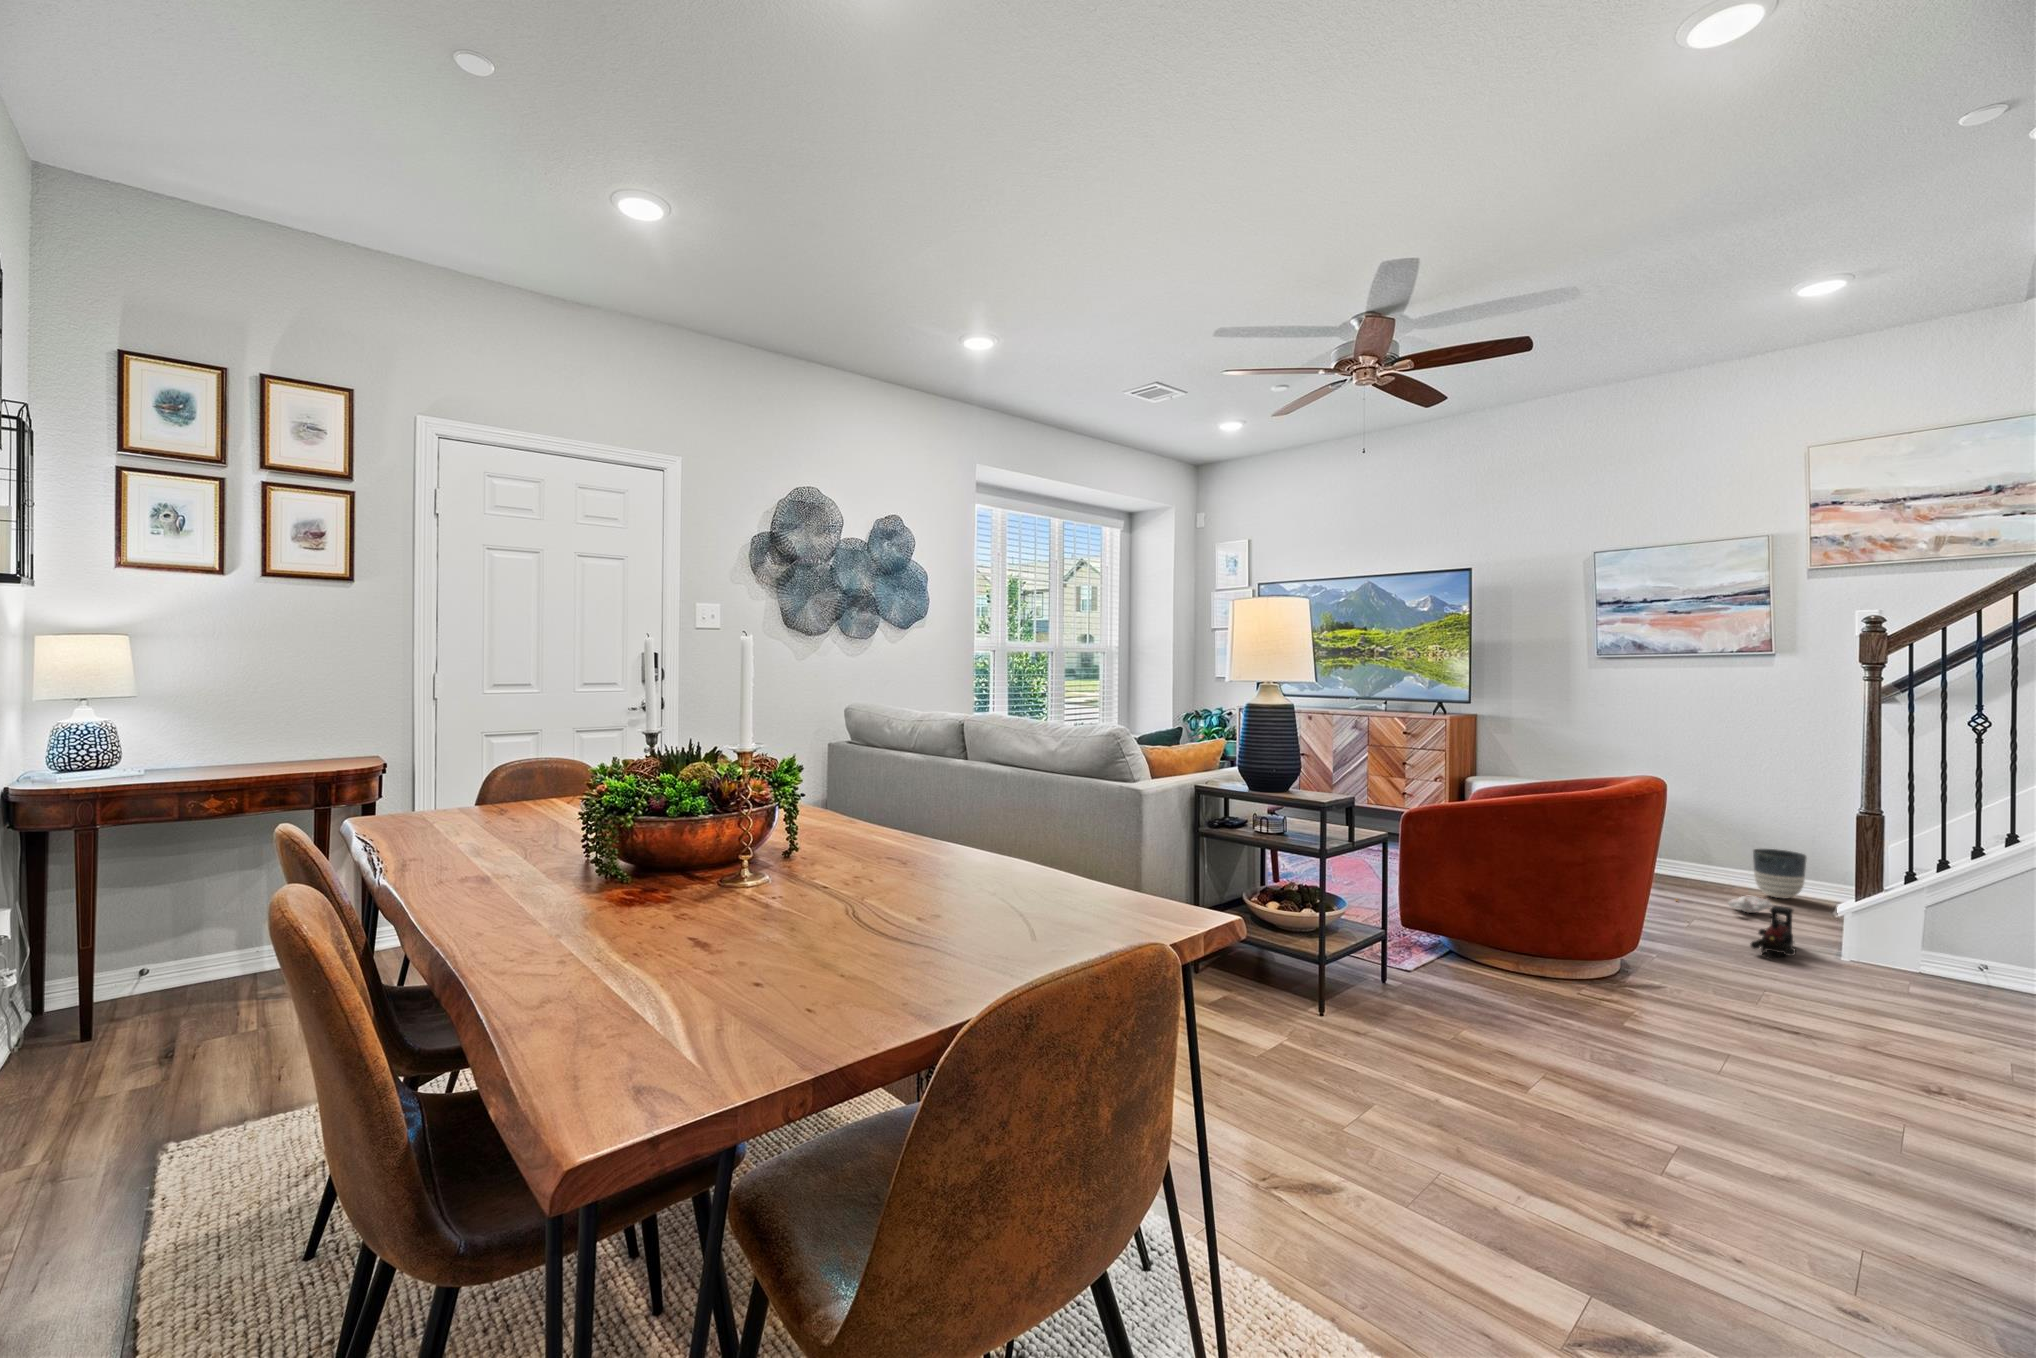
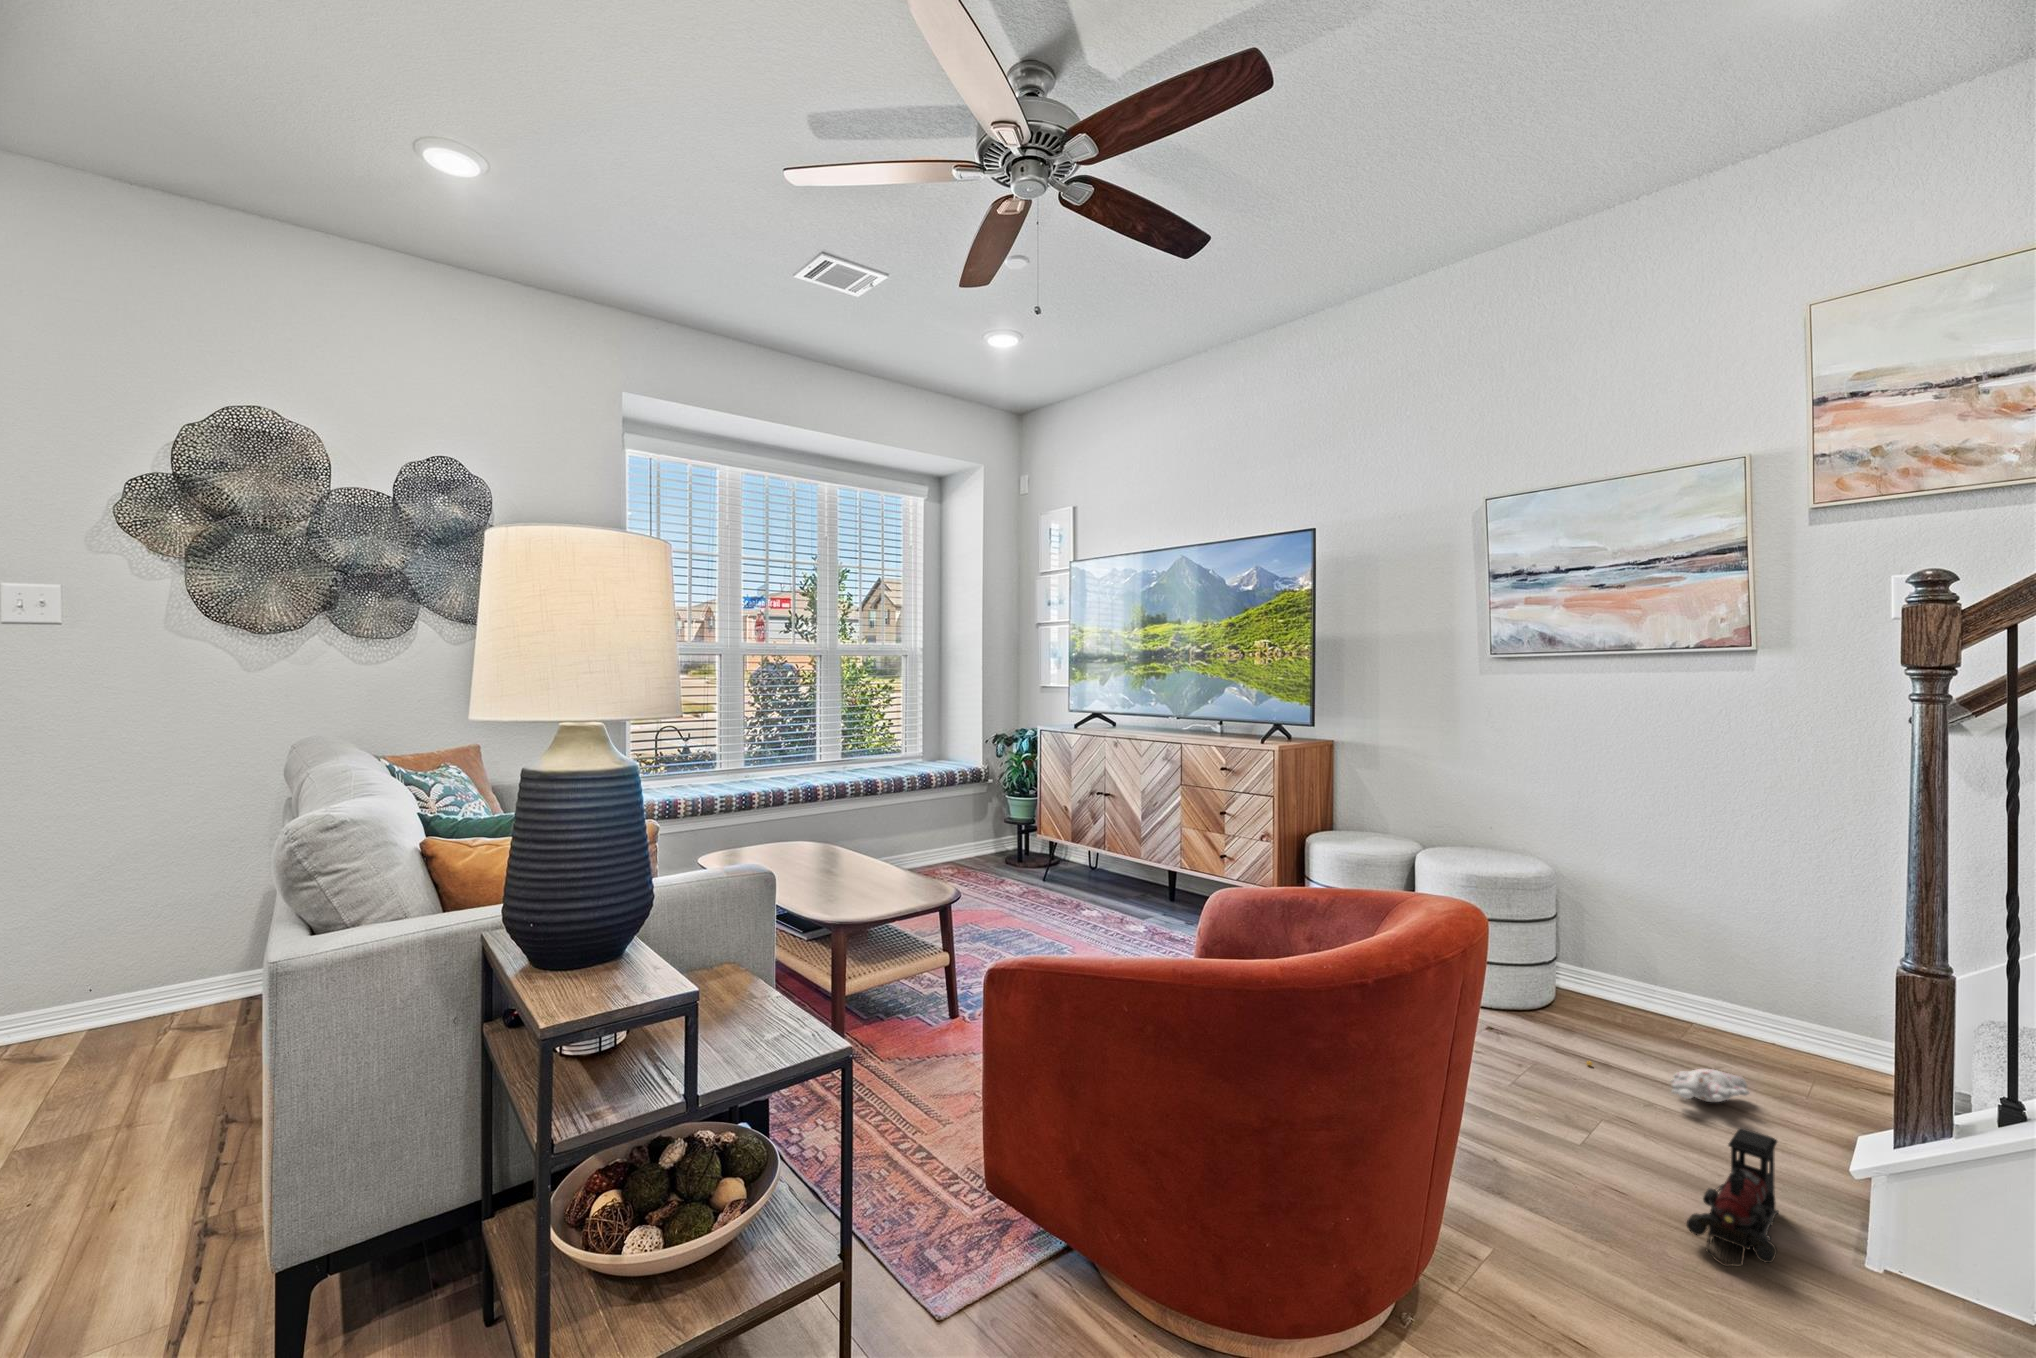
planter: present [1753,849,1807,898] -> none [1723,970,1812,1060]

